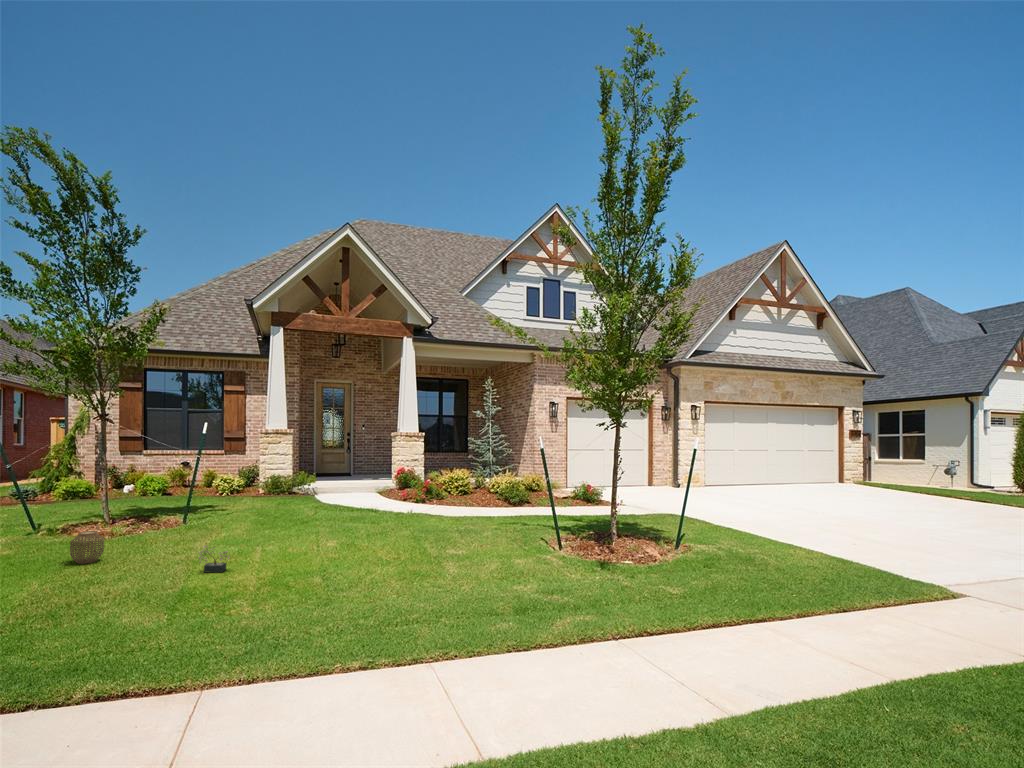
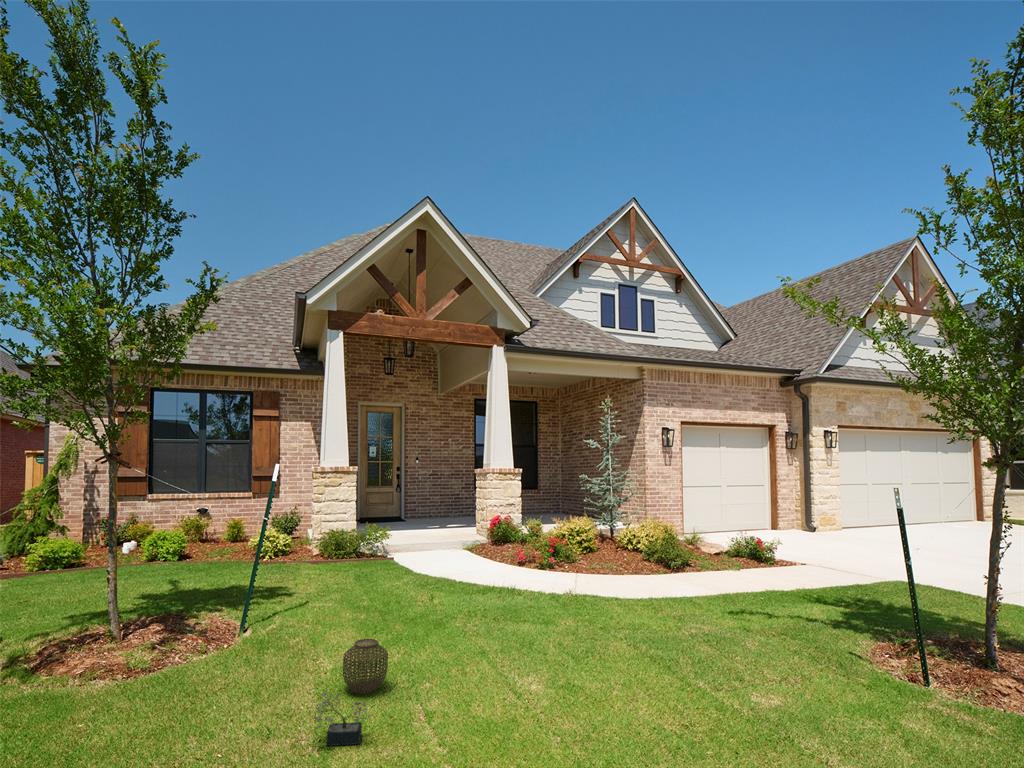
woven basket: present [70,531,105,564] -> present [343,639,388,694]

